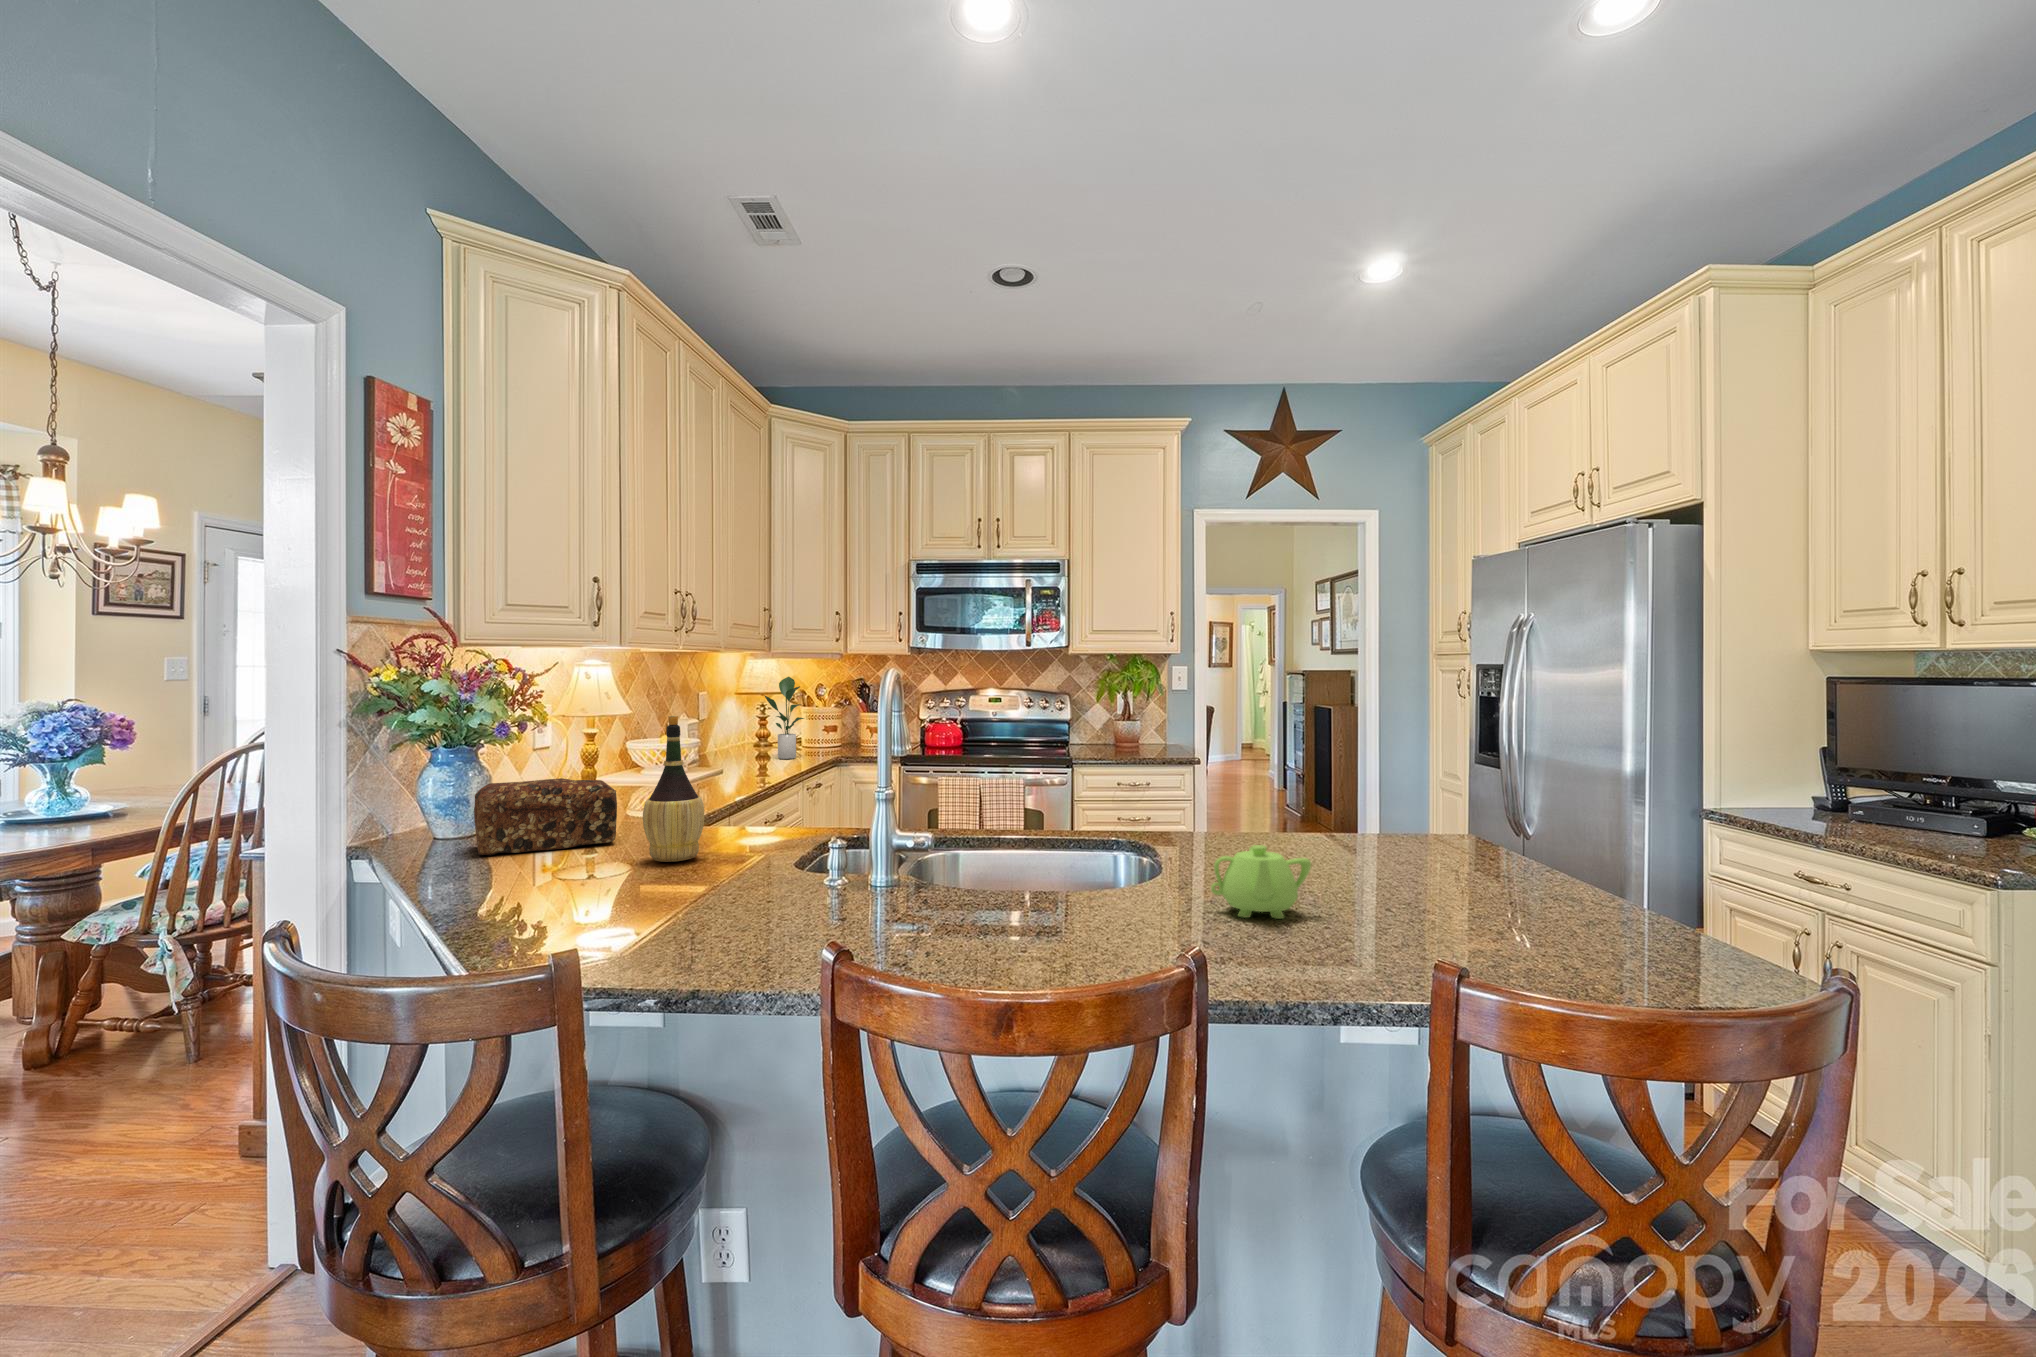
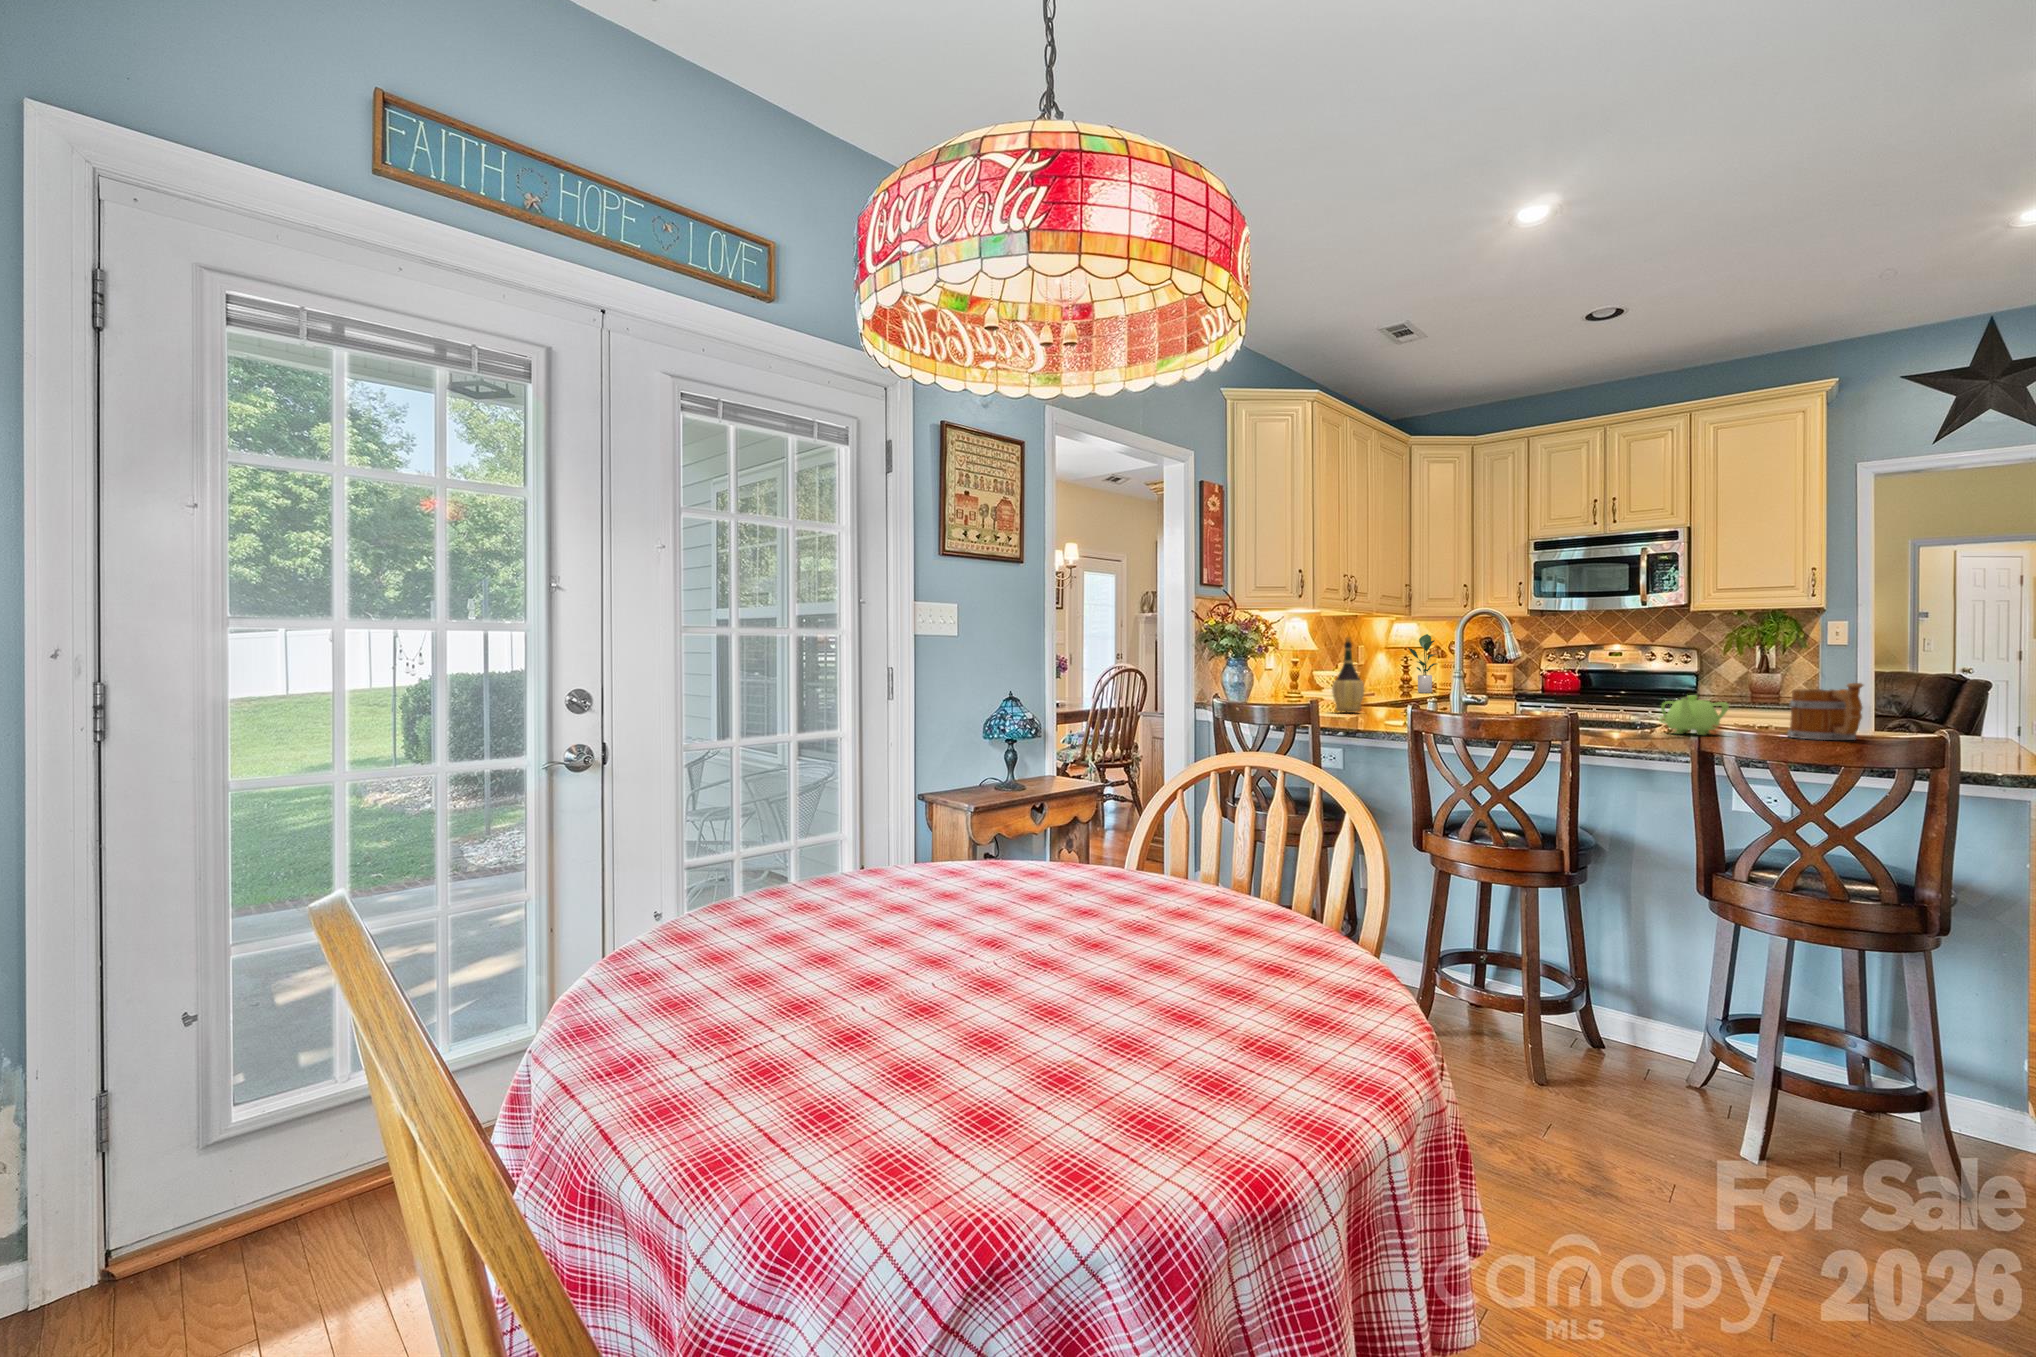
bread loaf: present [474,778,617,856] -> none [1248,675,1317,709]
mug: none [1371,825,1492,917] -> present [1787,683,1863,740]

